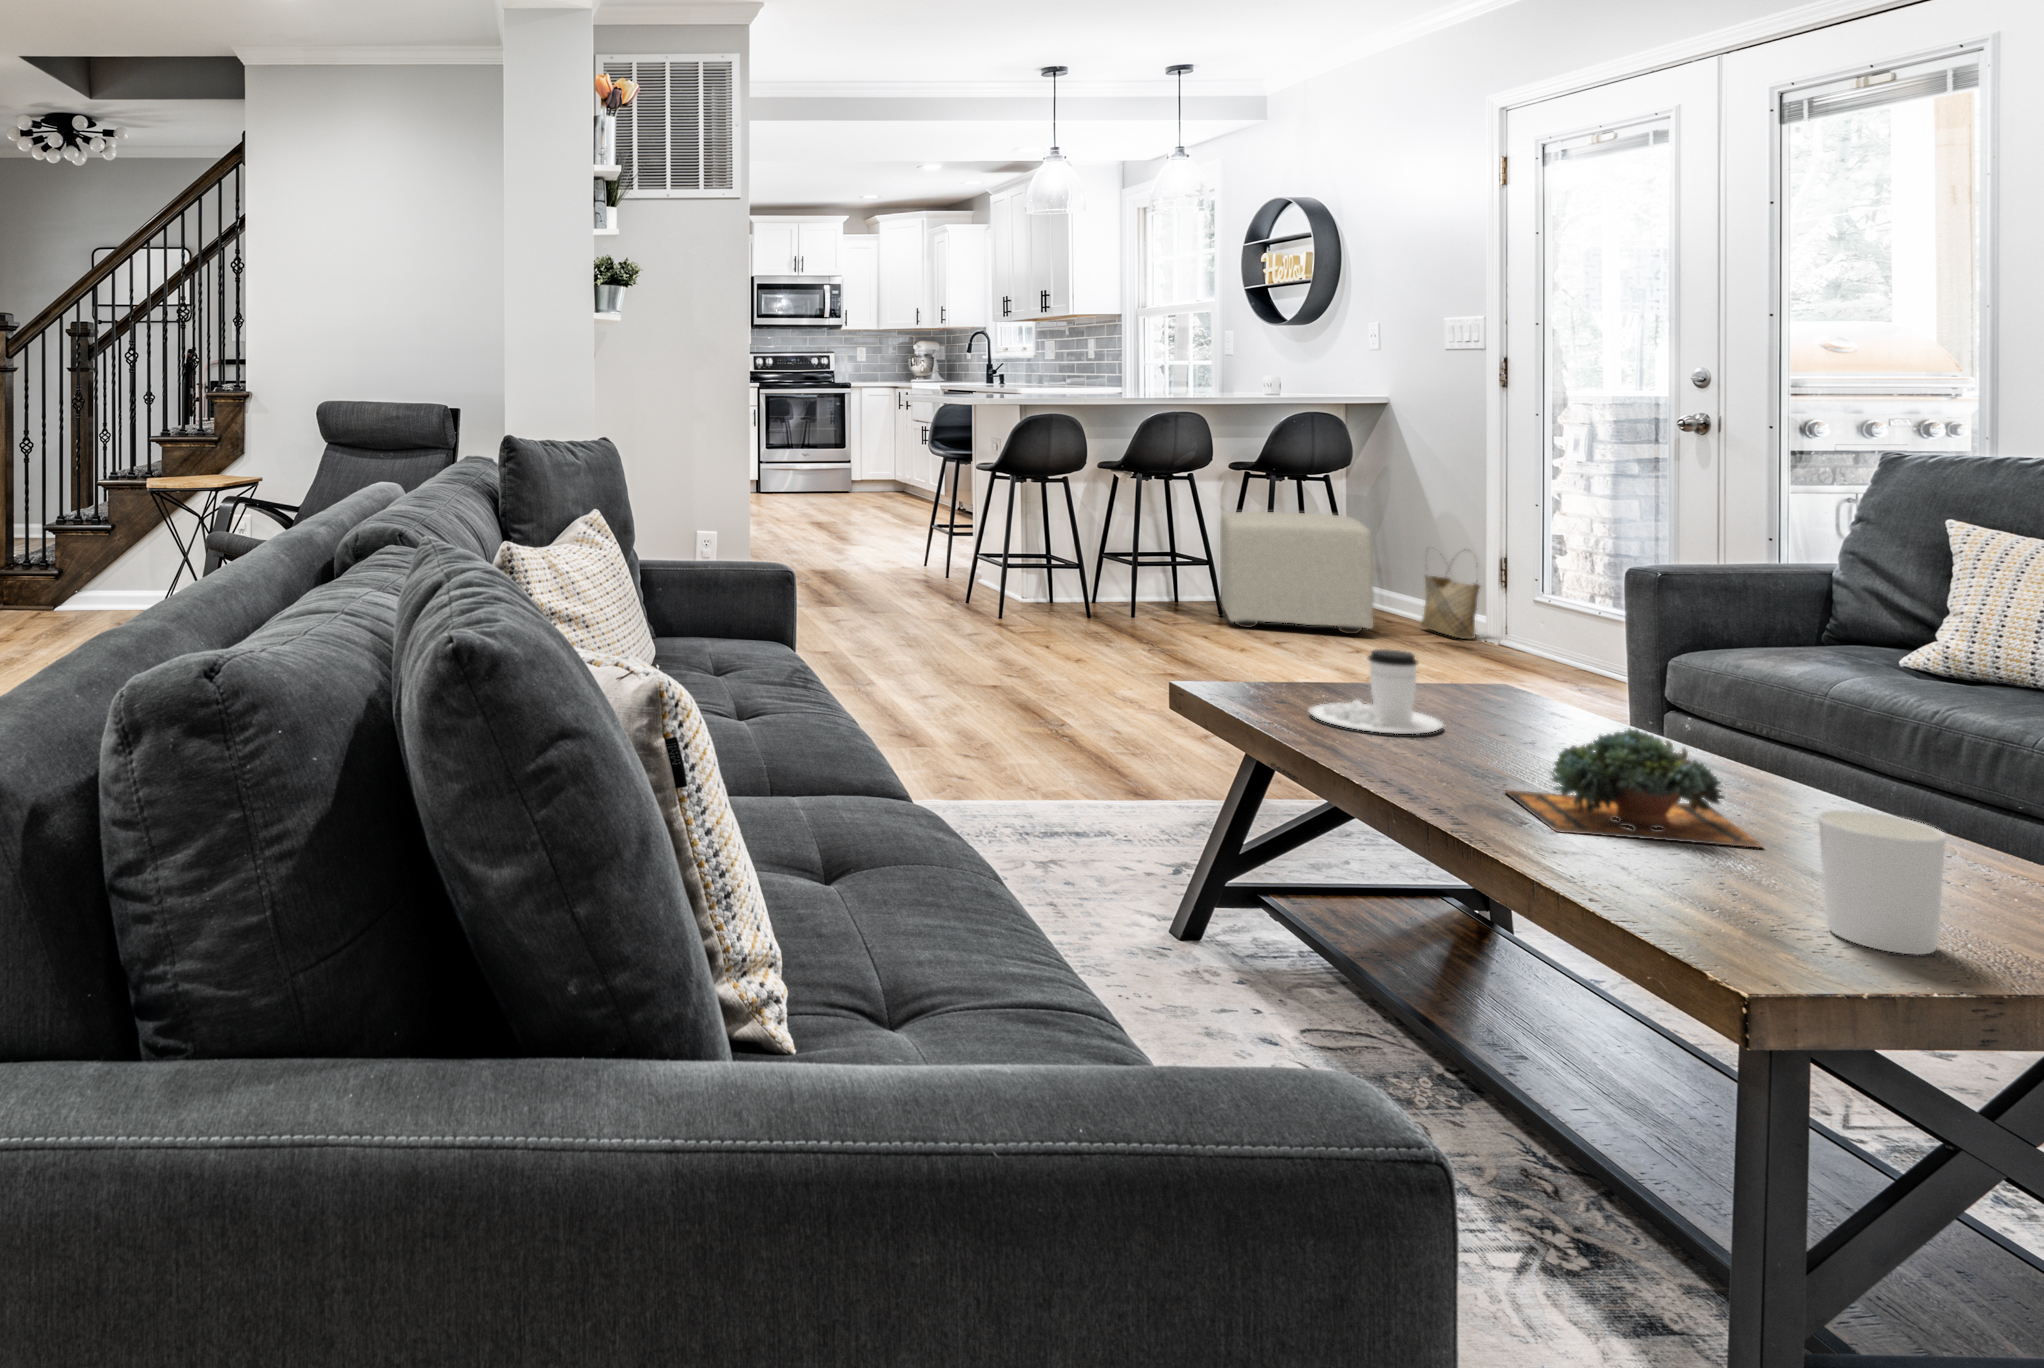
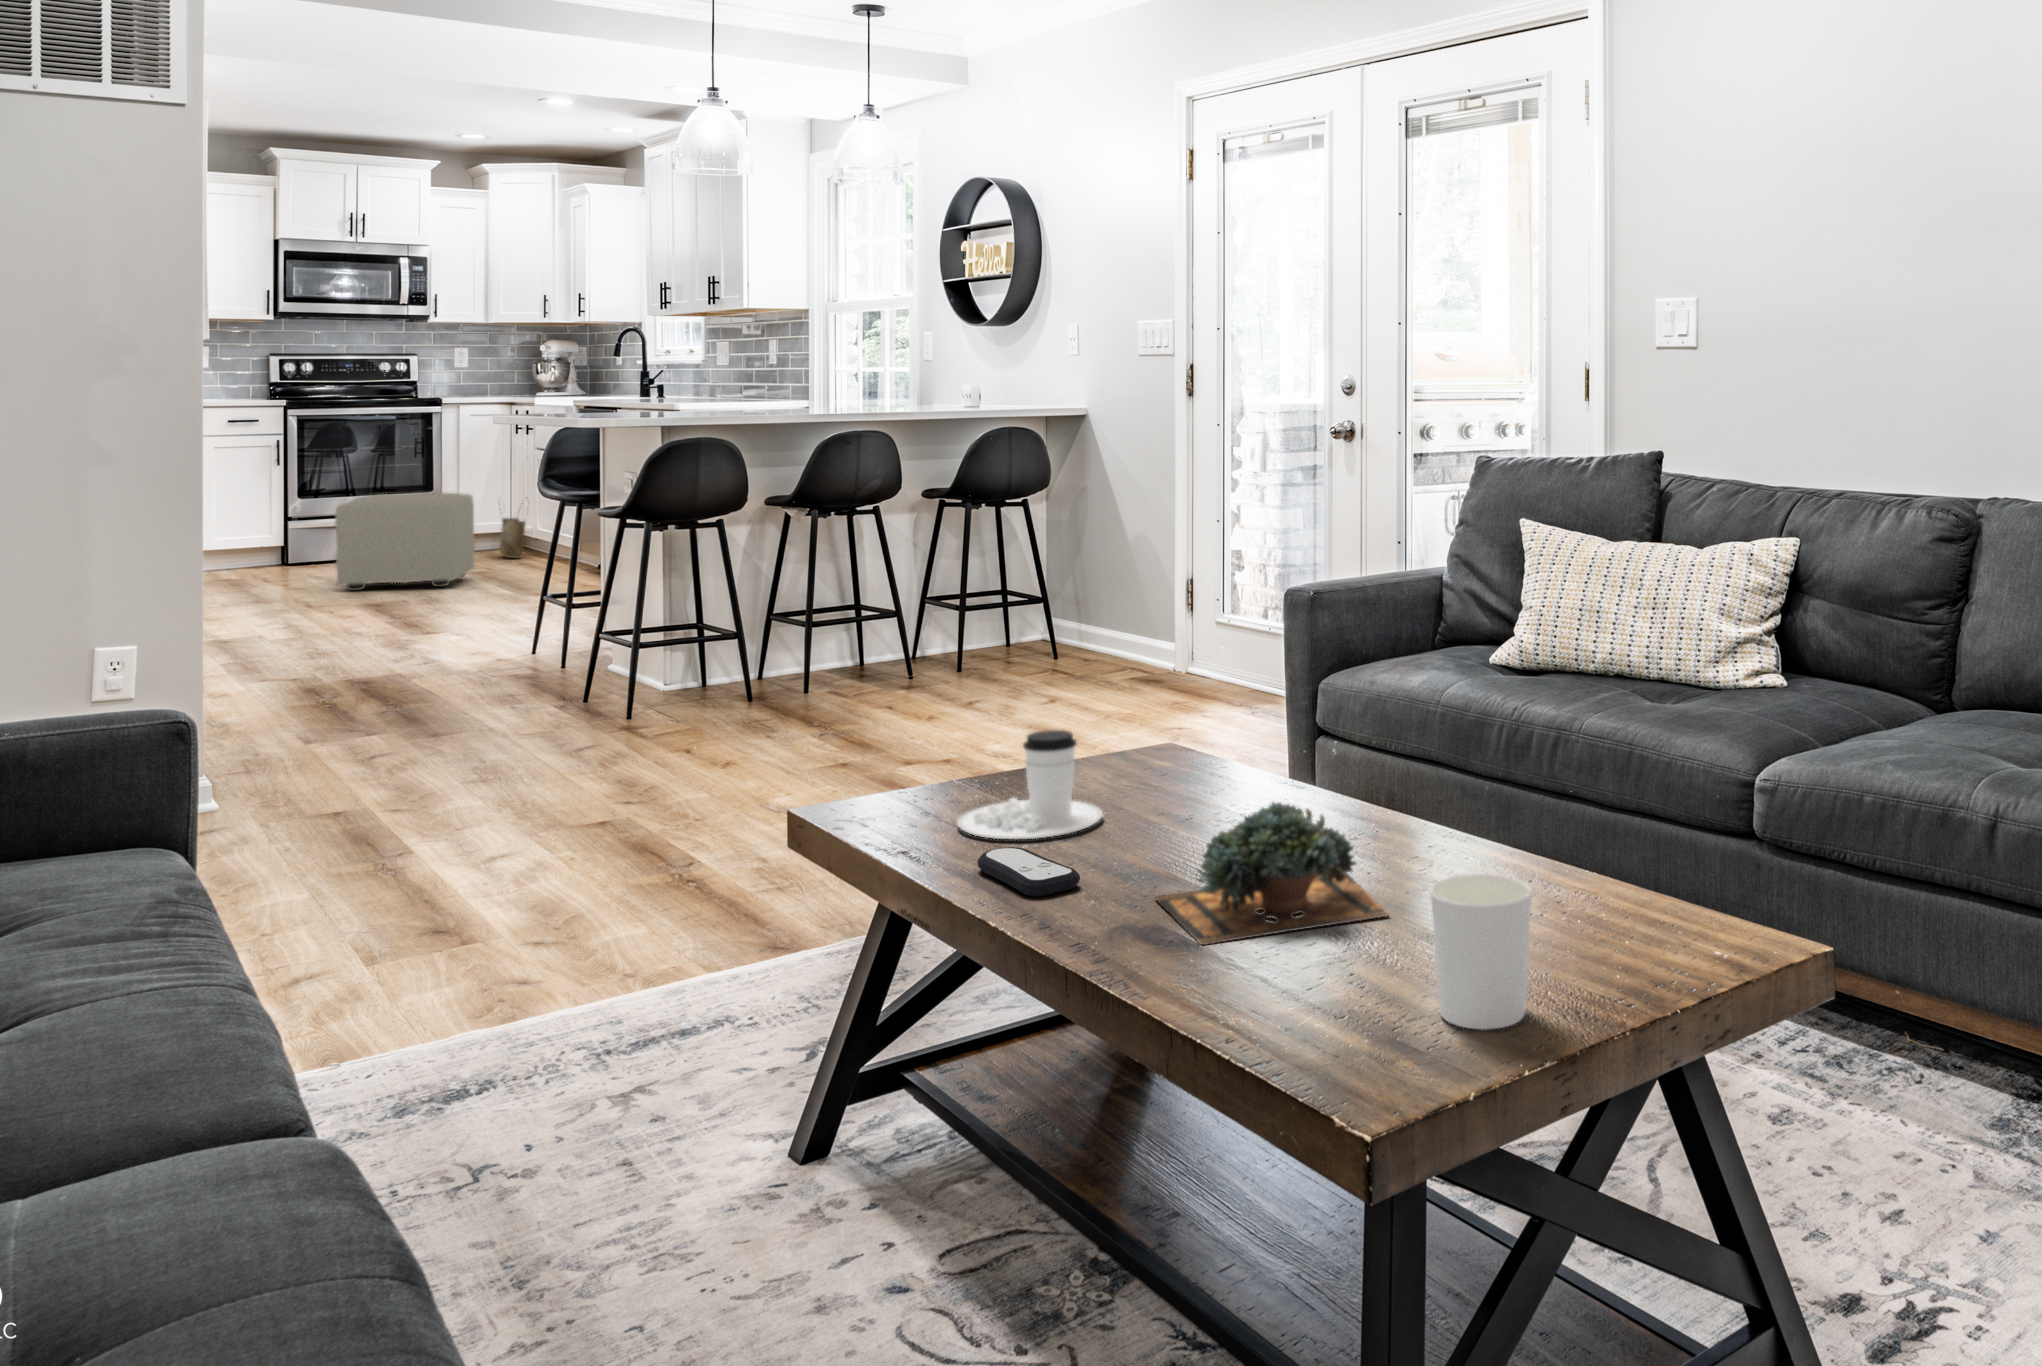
ottoman: present [1220,512,1374,634] -> present [335,493,475,591]
woven basket: present [1421,549,1480,639] -> present [500,510,525,558]
remote control: none [1333,732,1429,772] -> present [978,847,1080,896]

